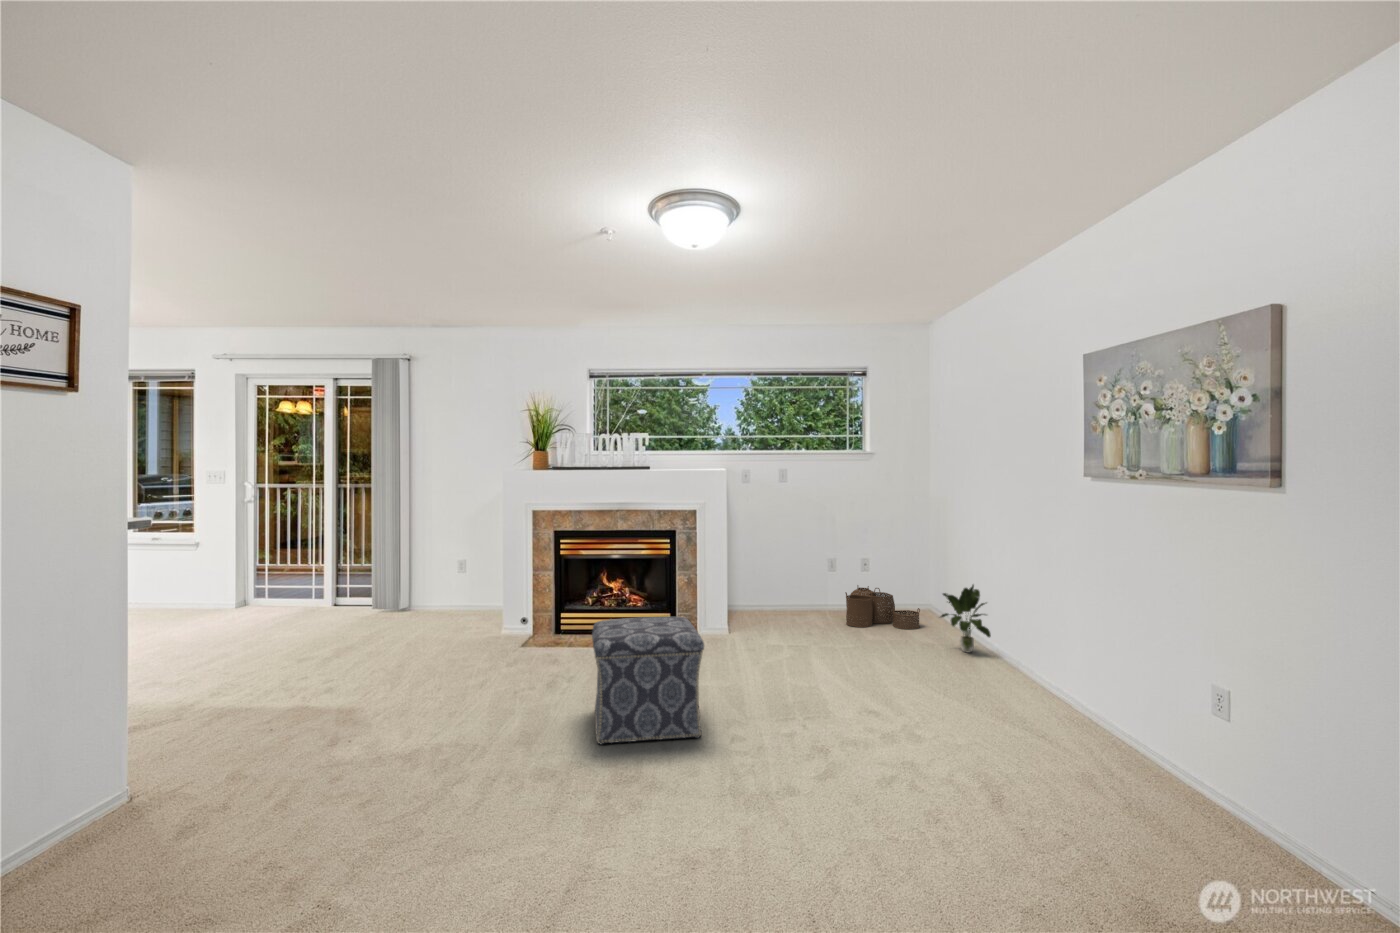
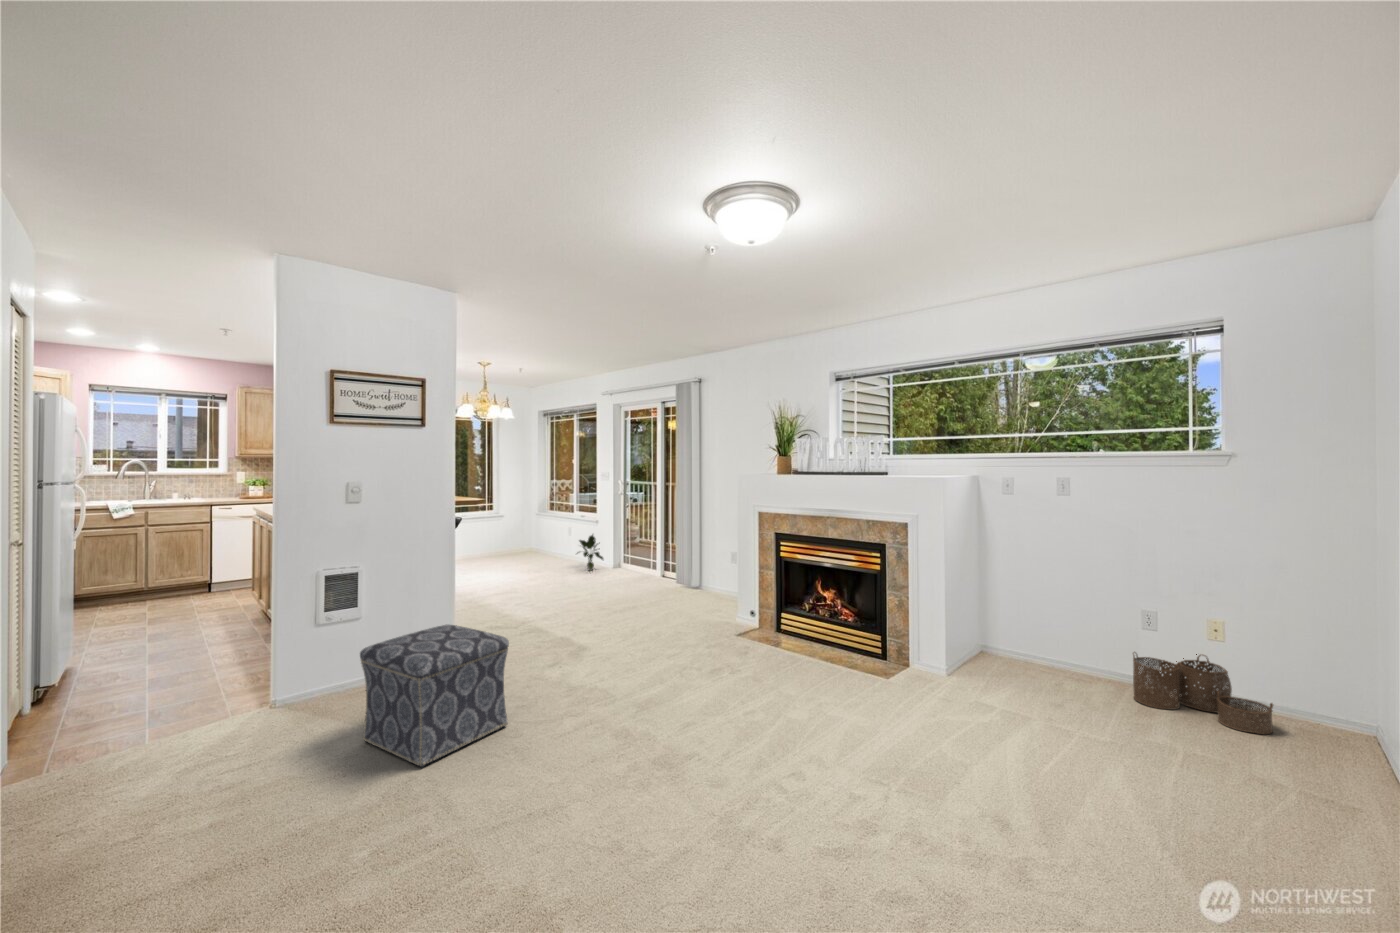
potted plant: present [941,585,991,652] -> present [578,535,603,571]
ottoman: present [592,617,704,744] -> present [360,625,509,767]

